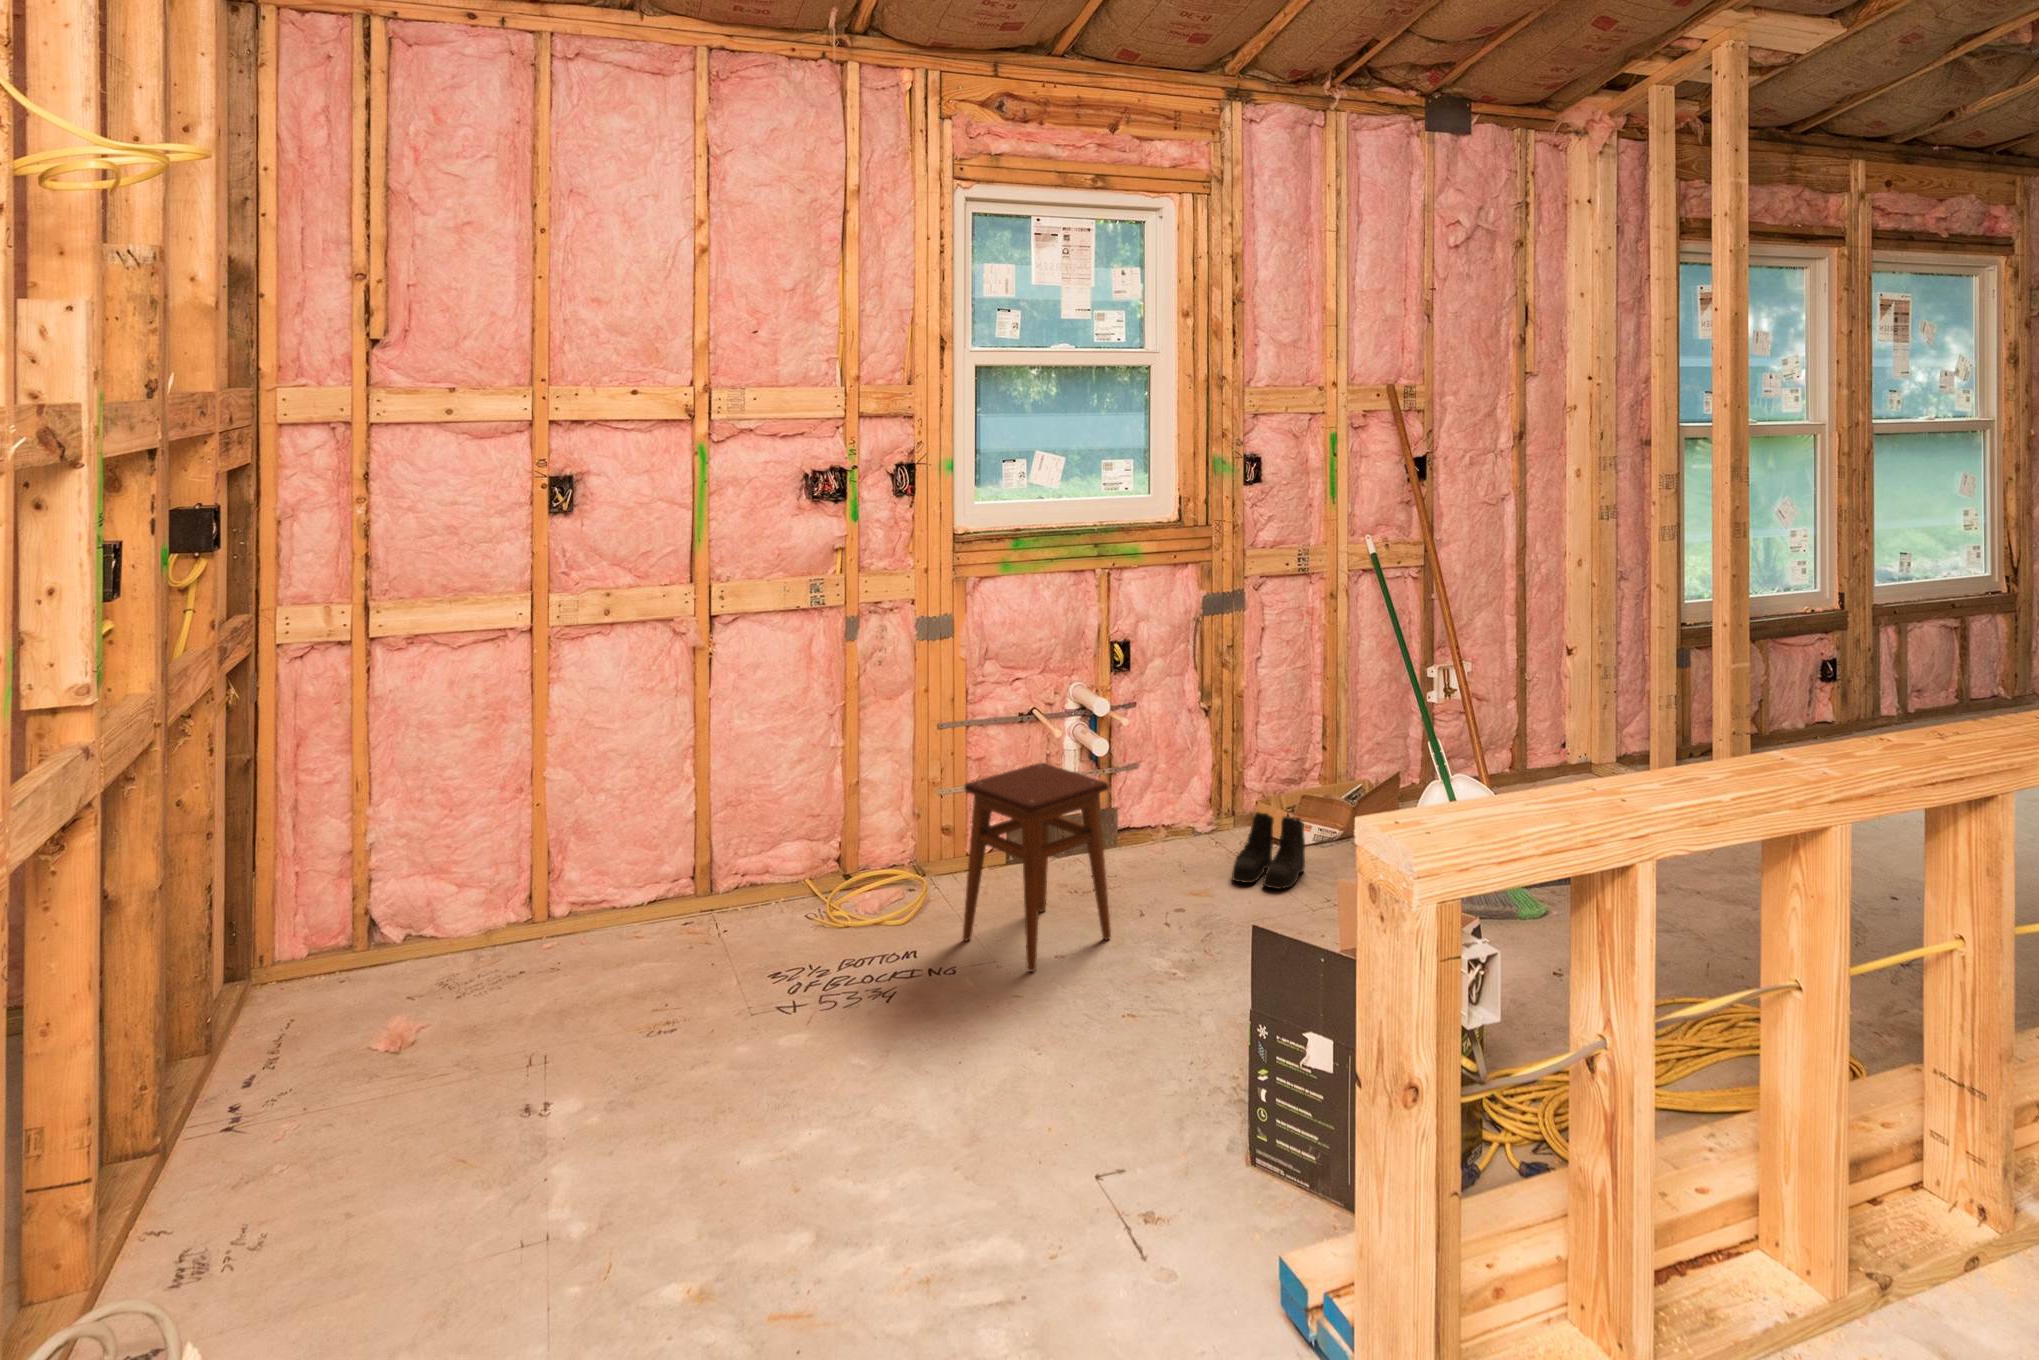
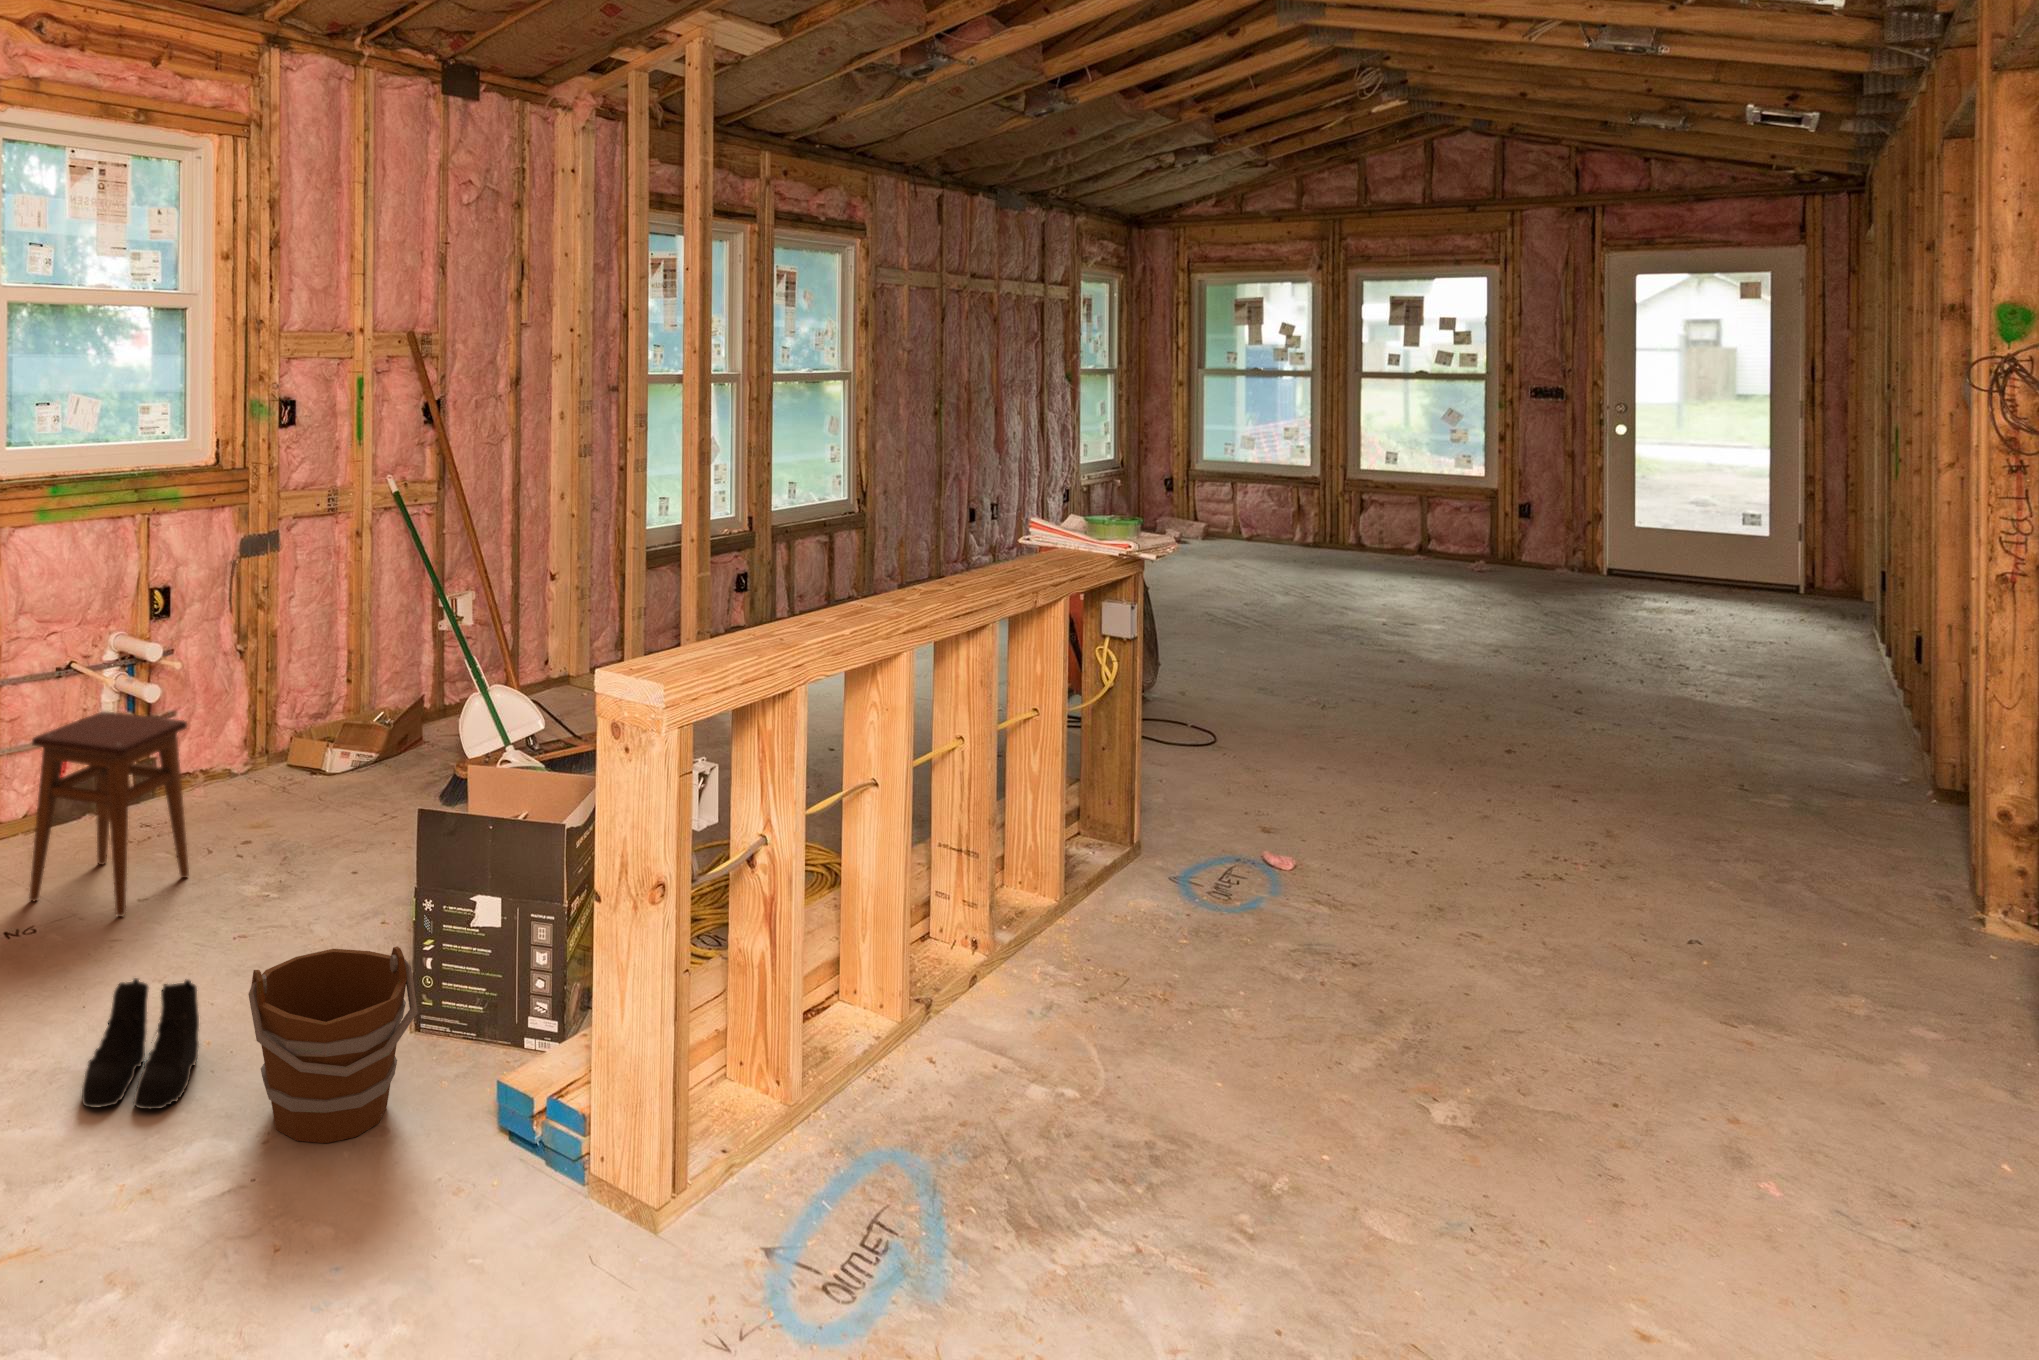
boots: present [1232,812,1305,889] -> present [82,978,199,1109]
bucket: none [1032,1063,1208,1280] -> present [248,946,418,1143]

